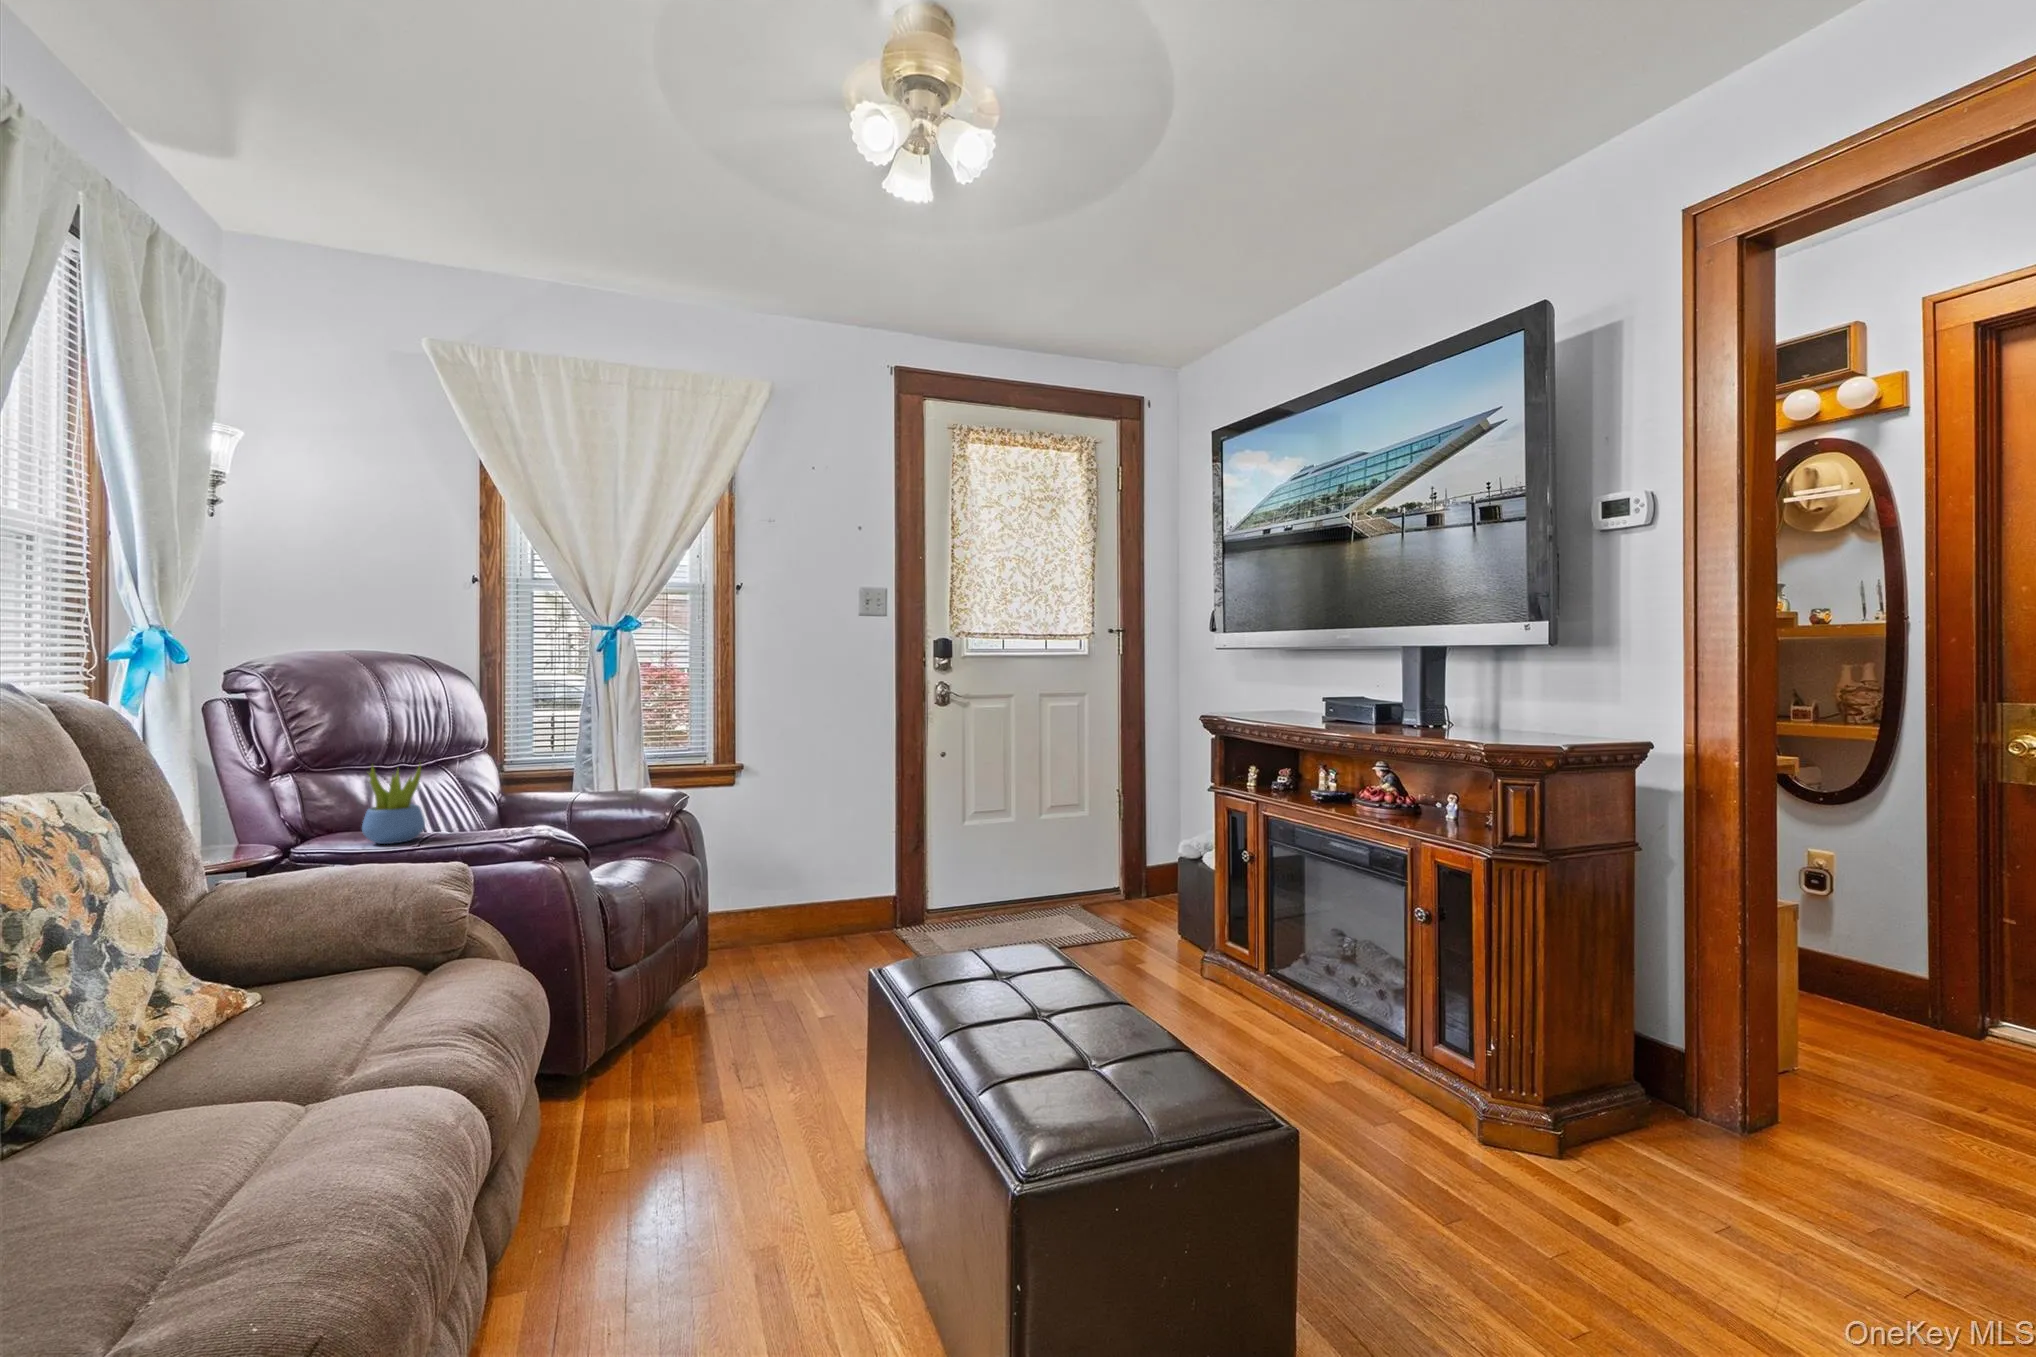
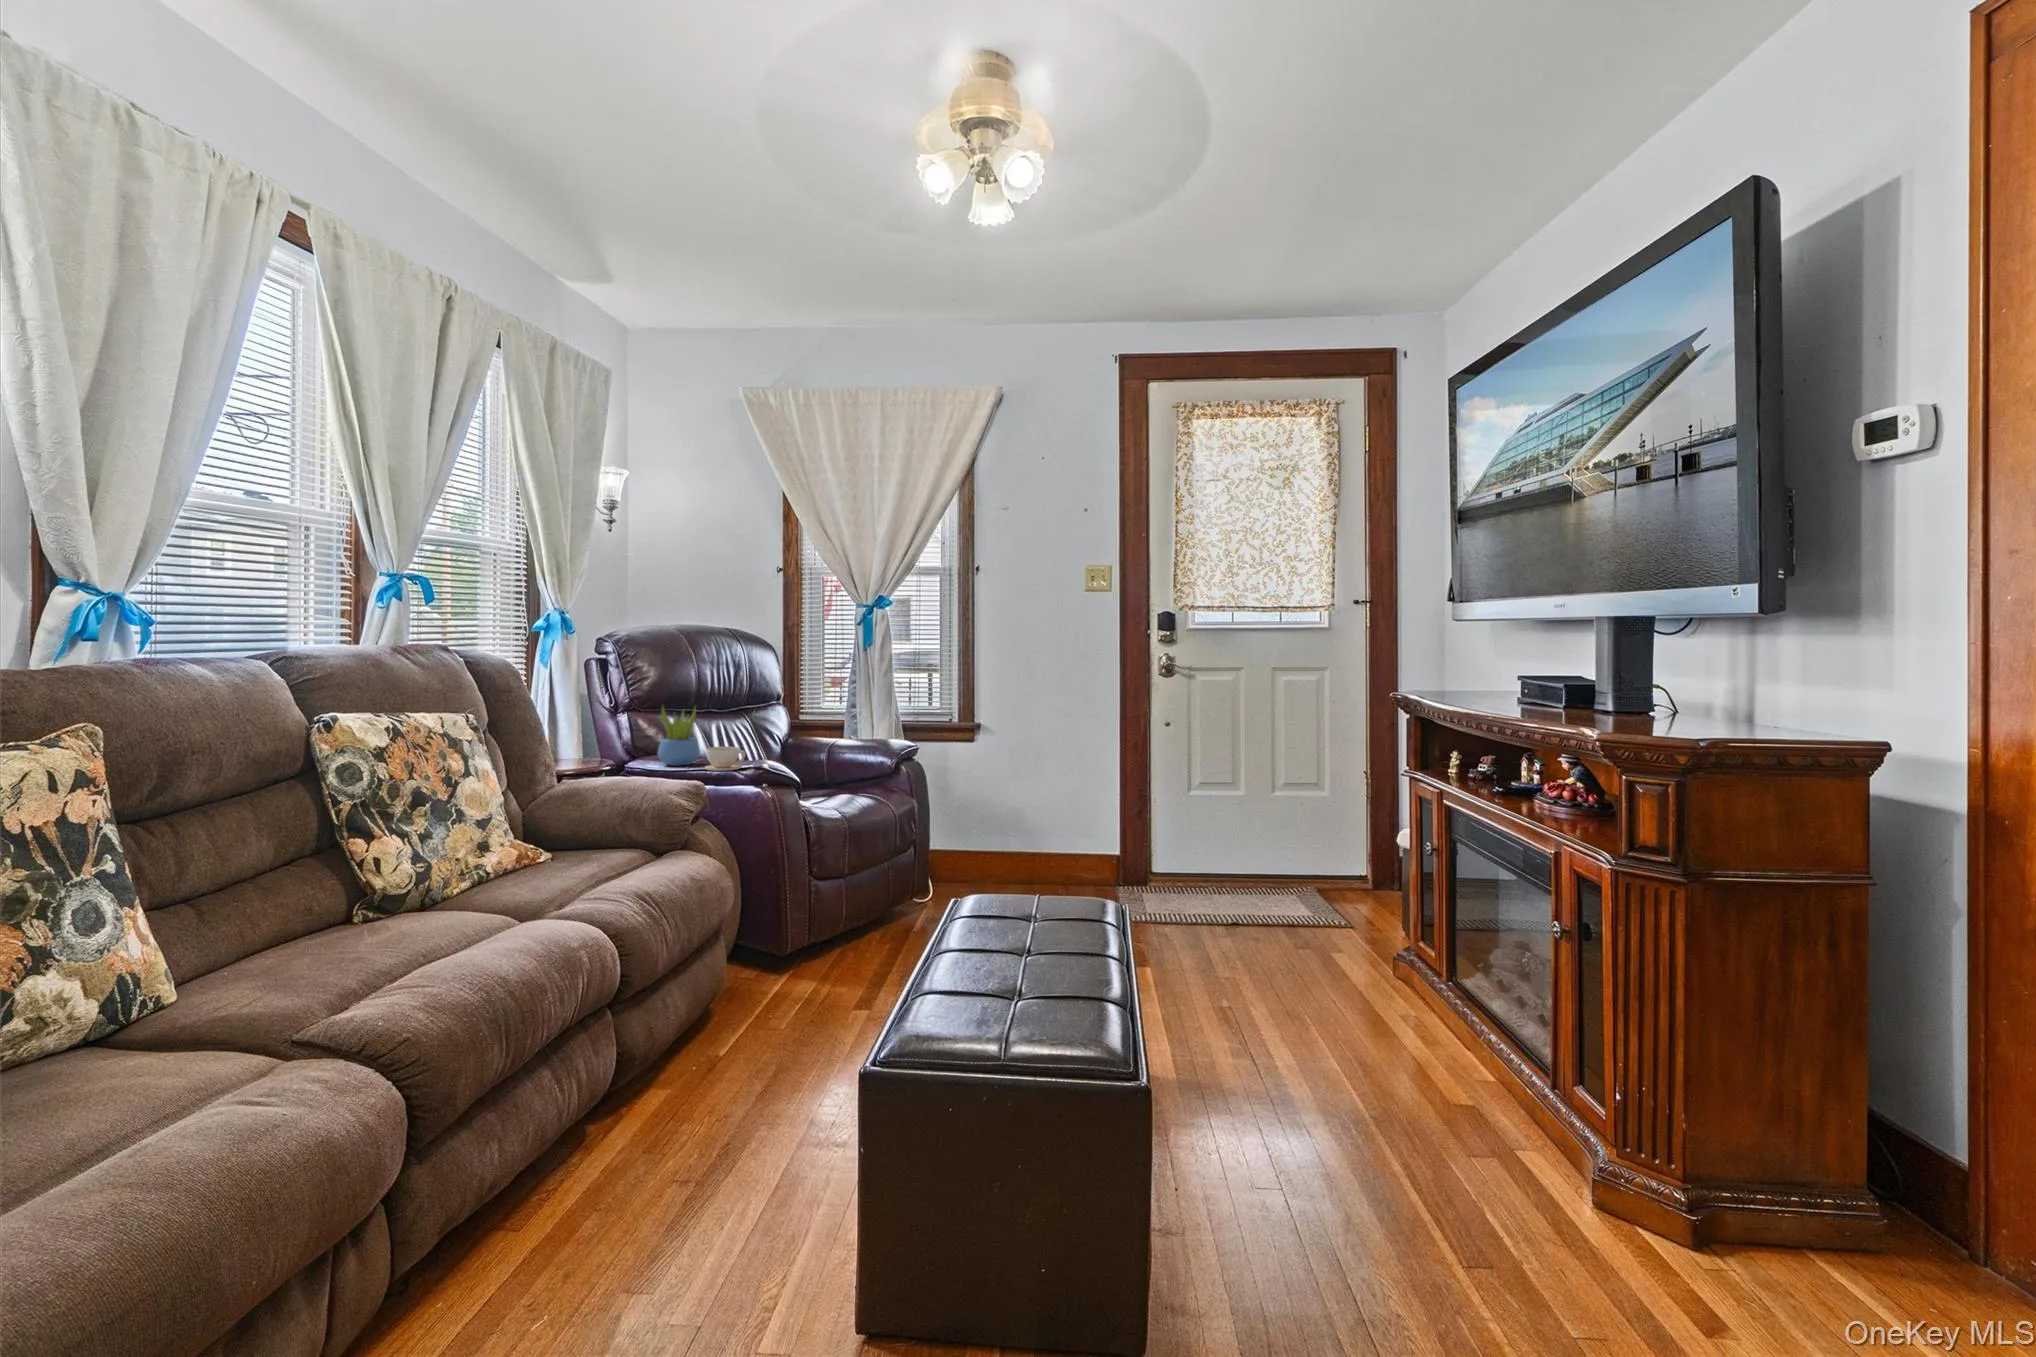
coffee cup: none [446,813,504,846] -> present [705,746,745,771]

